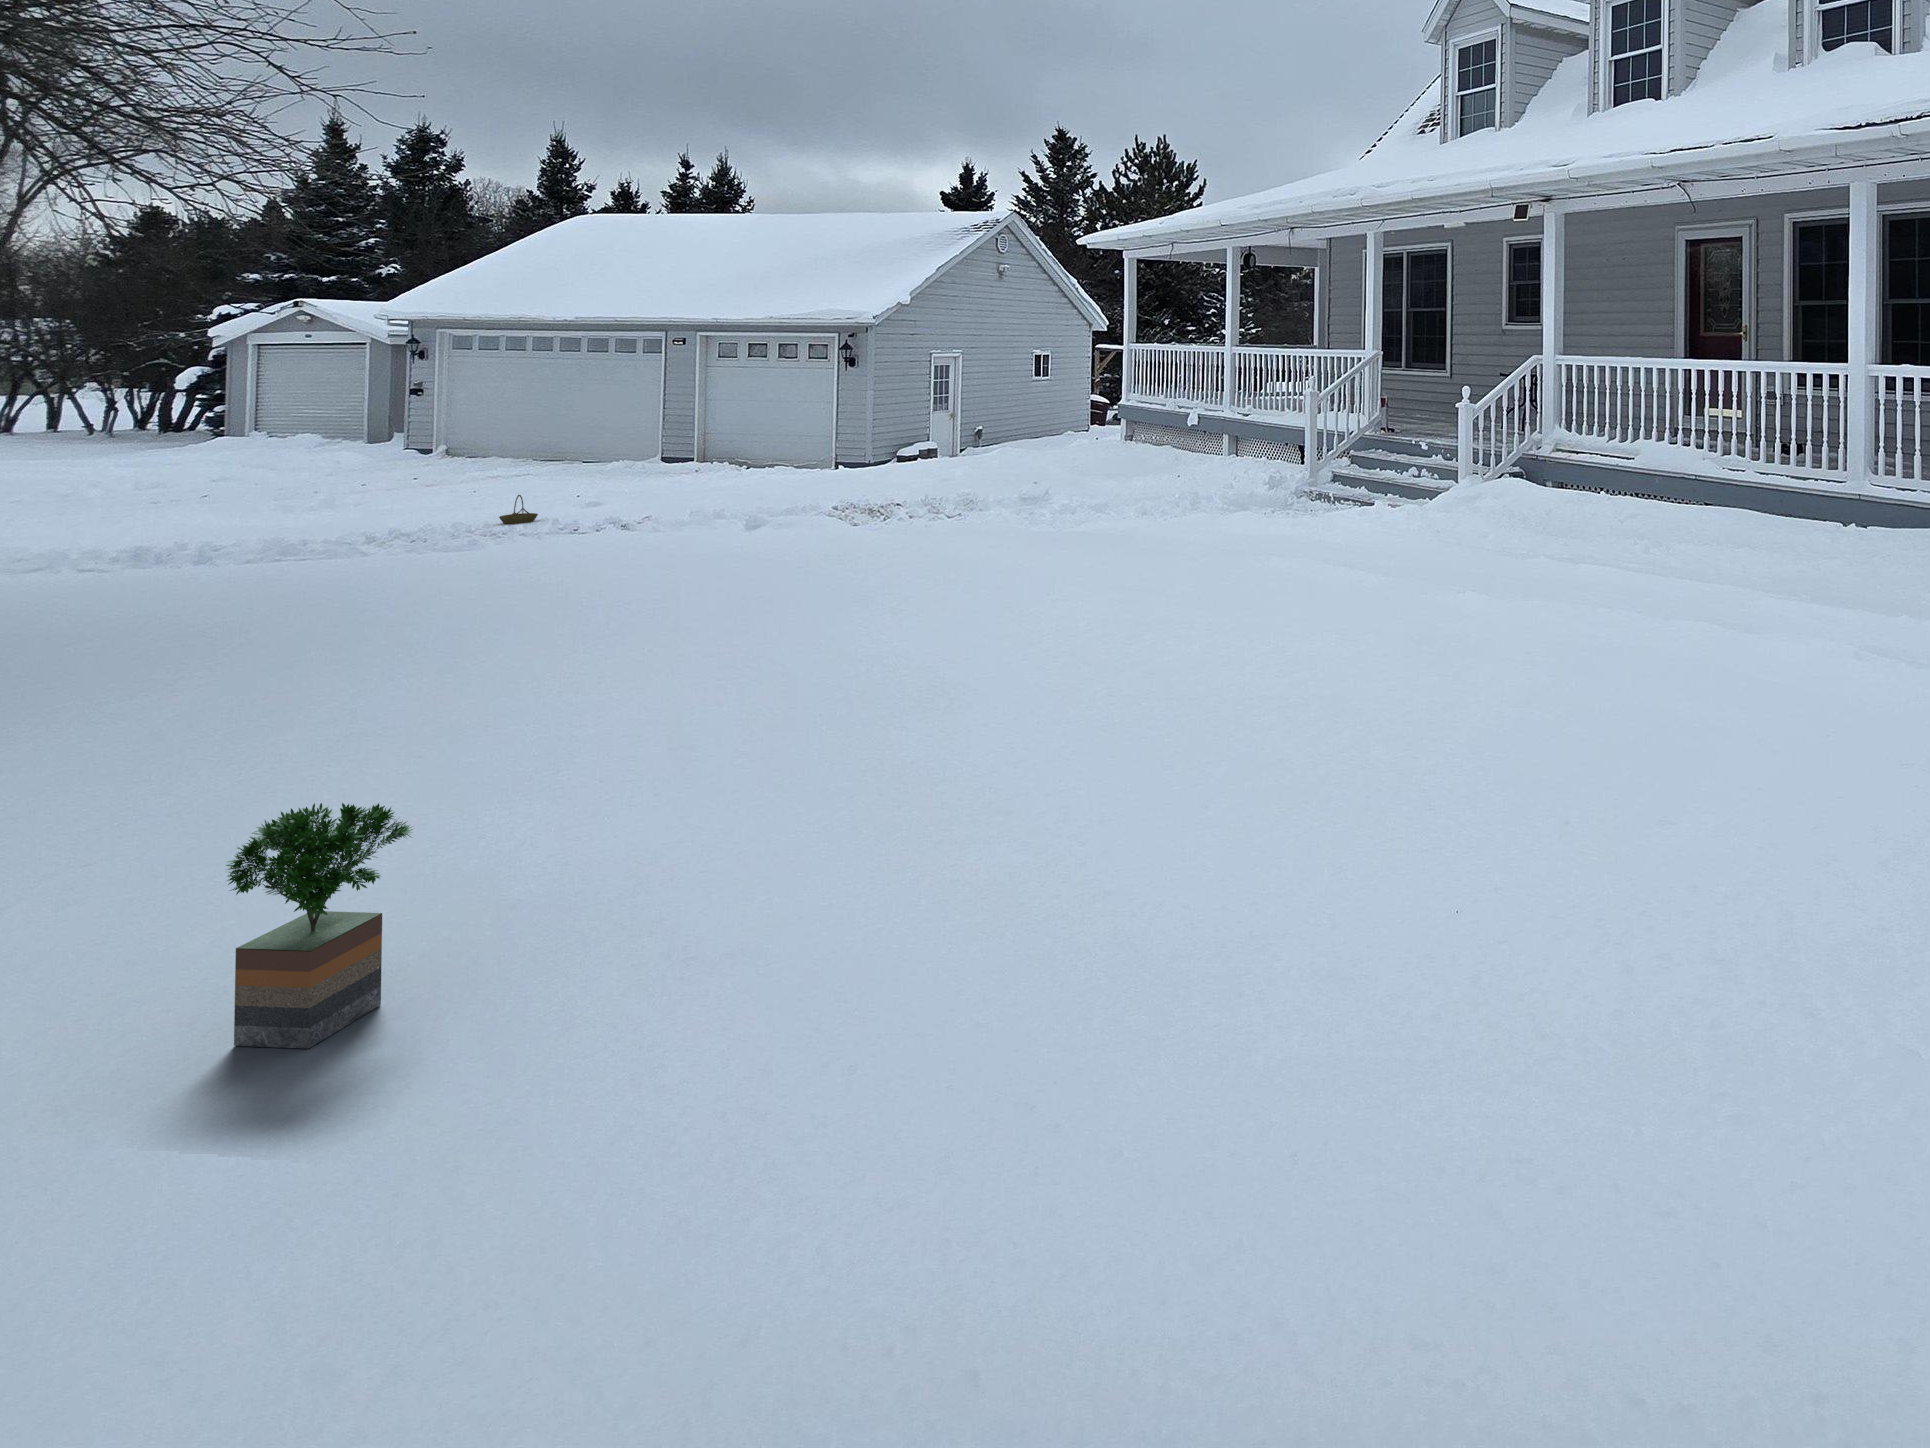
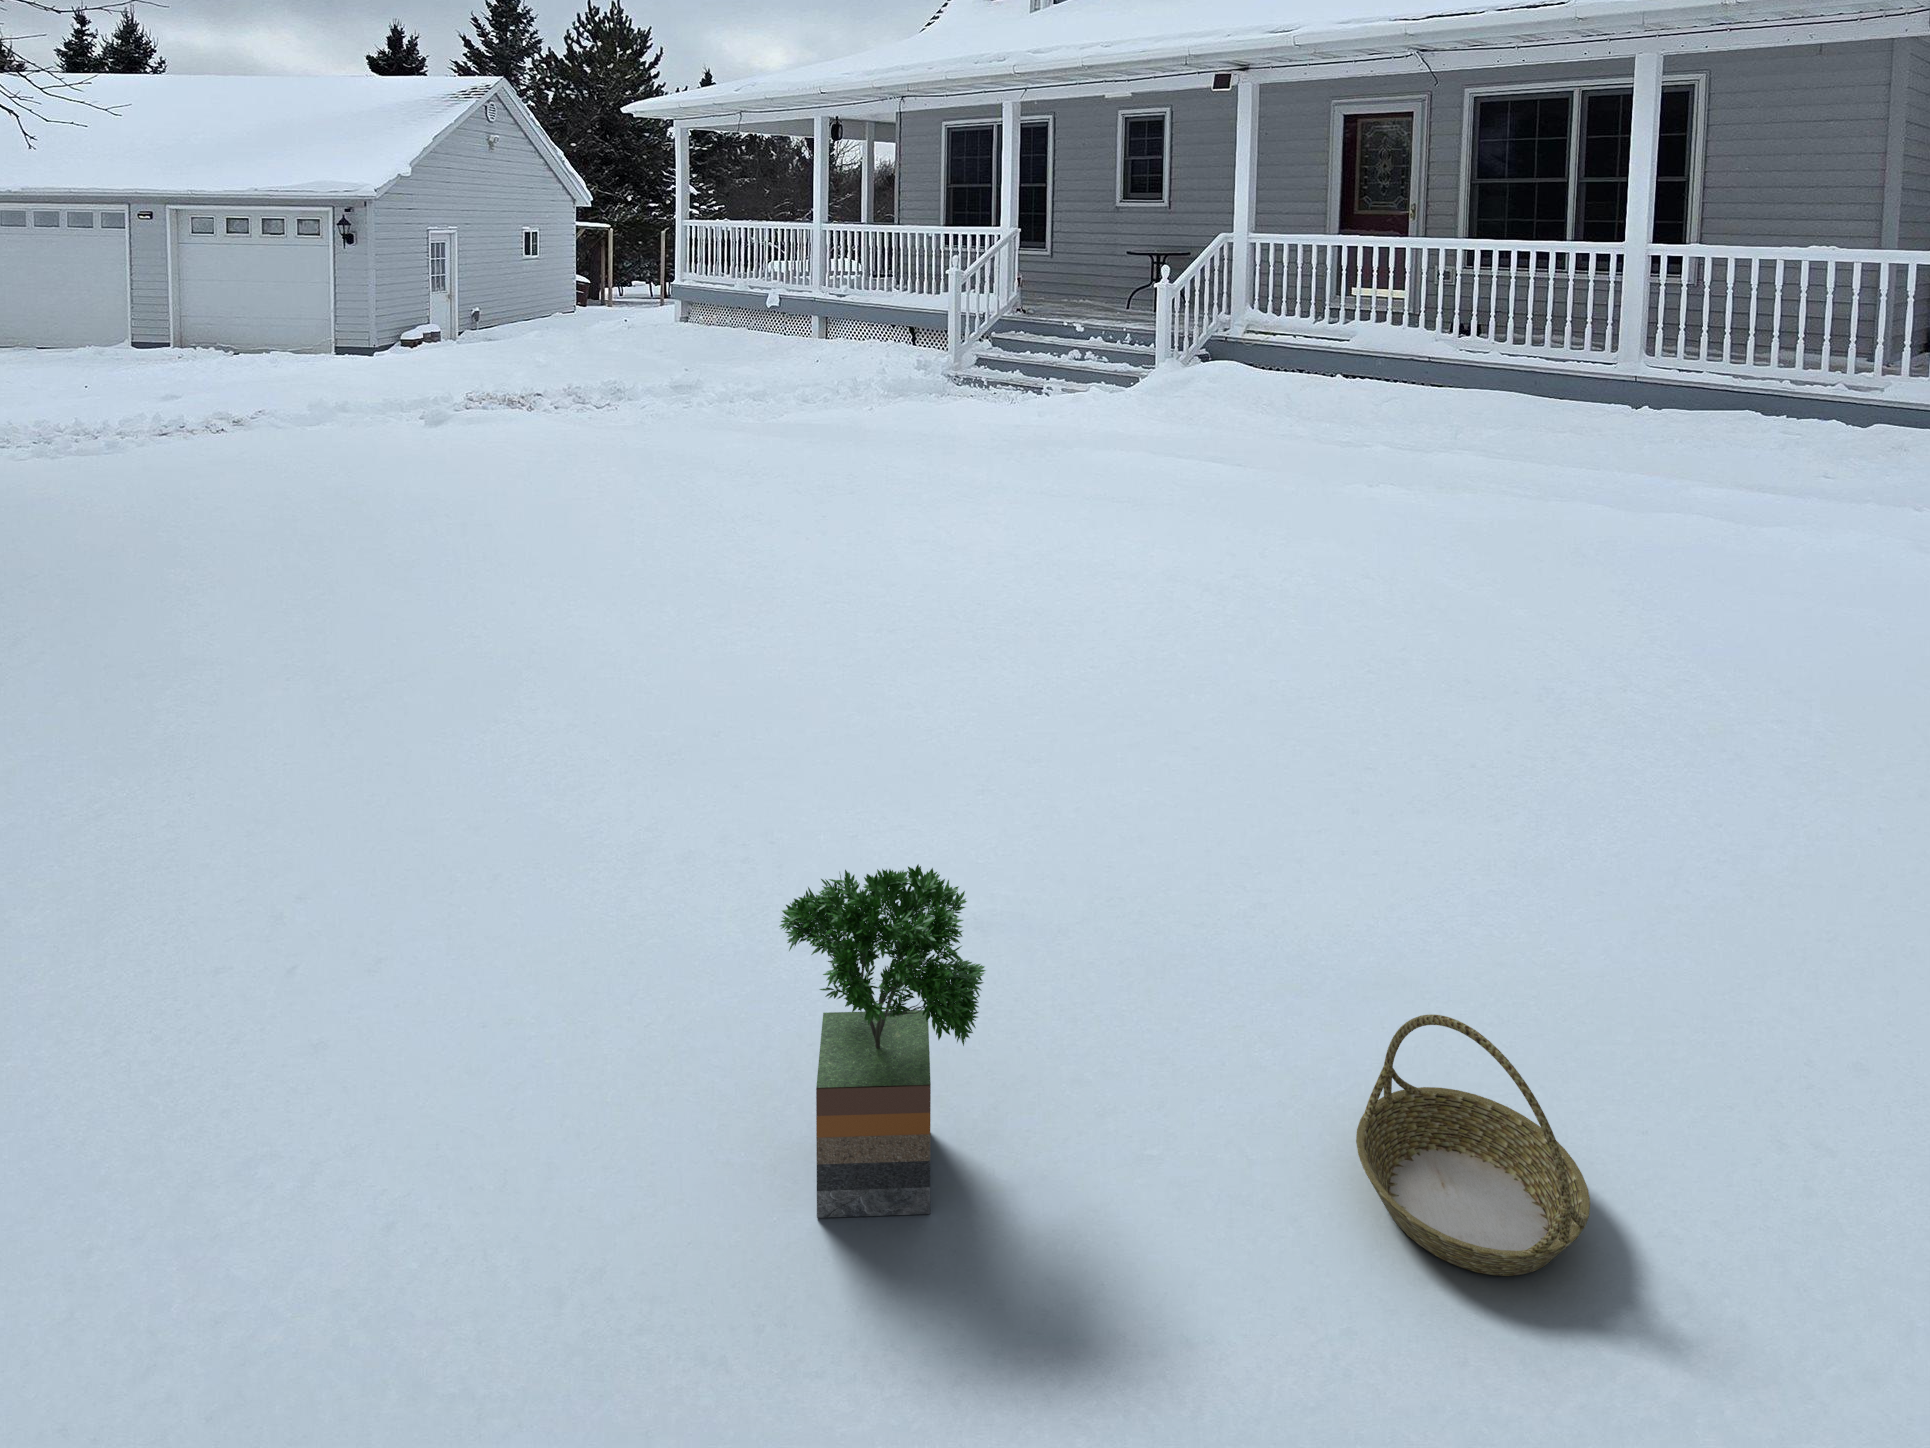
basket: present [499,495,538,524] -> present [1356,1015,1590,1276]

